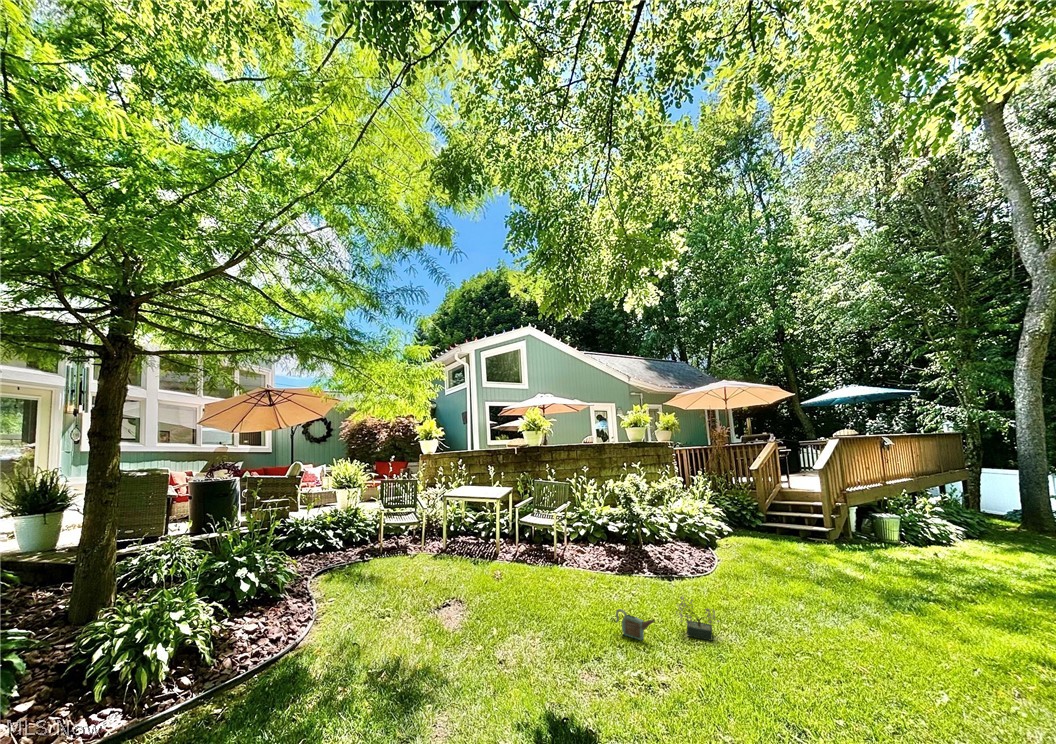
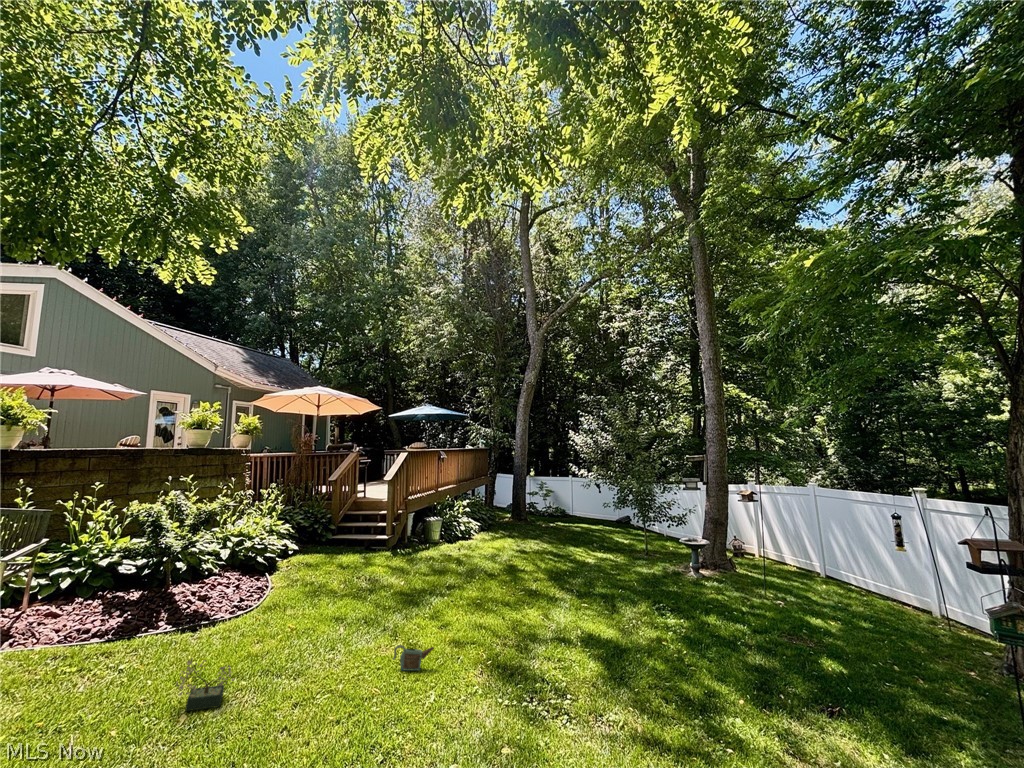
watering can: present [616,609,654,640] -> present [393,645,434,671]

